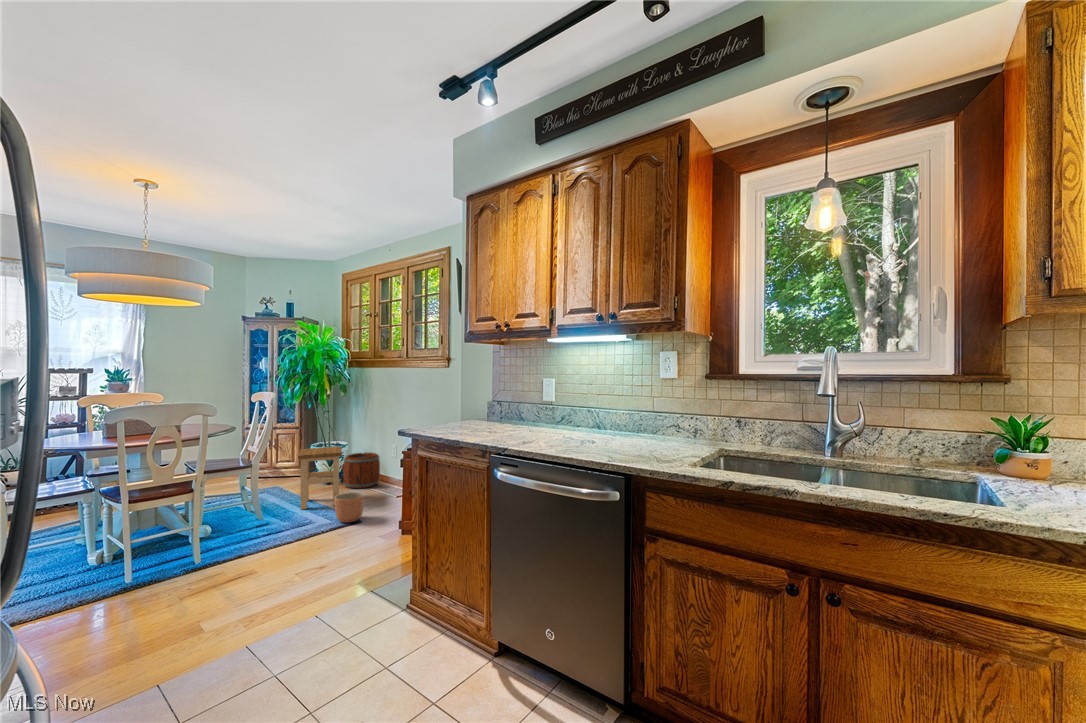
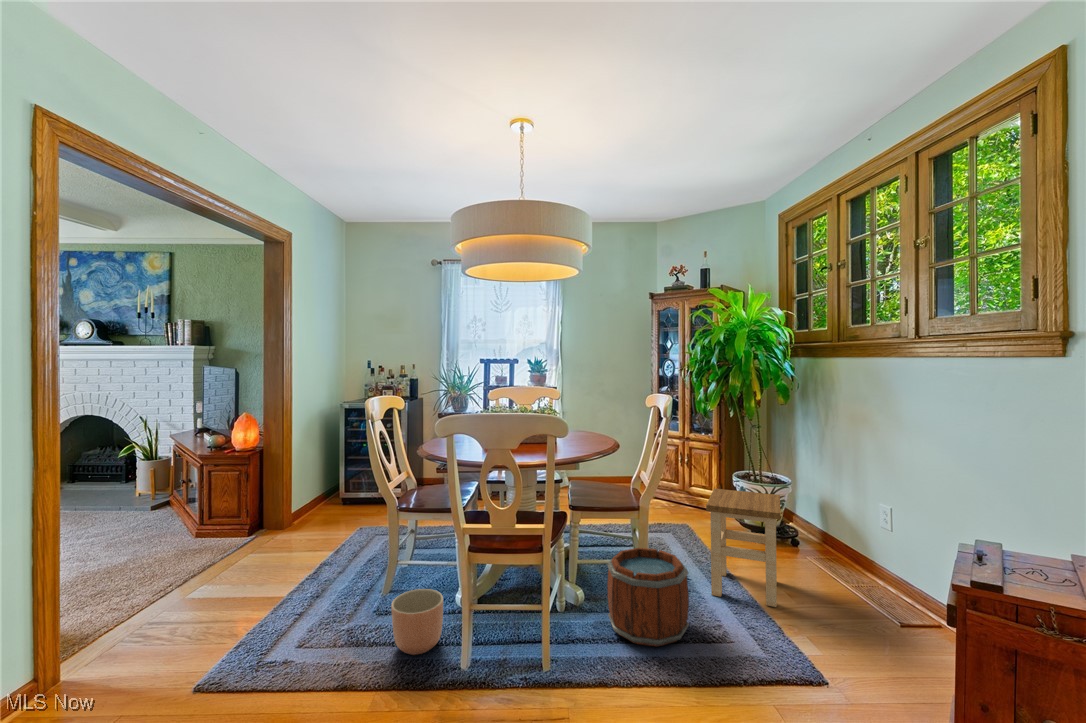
bucket: present [343,453,380,488] -> present [607,548,689,646]
planter: present [335,492,364,523] -> present [391,589,443,655]

